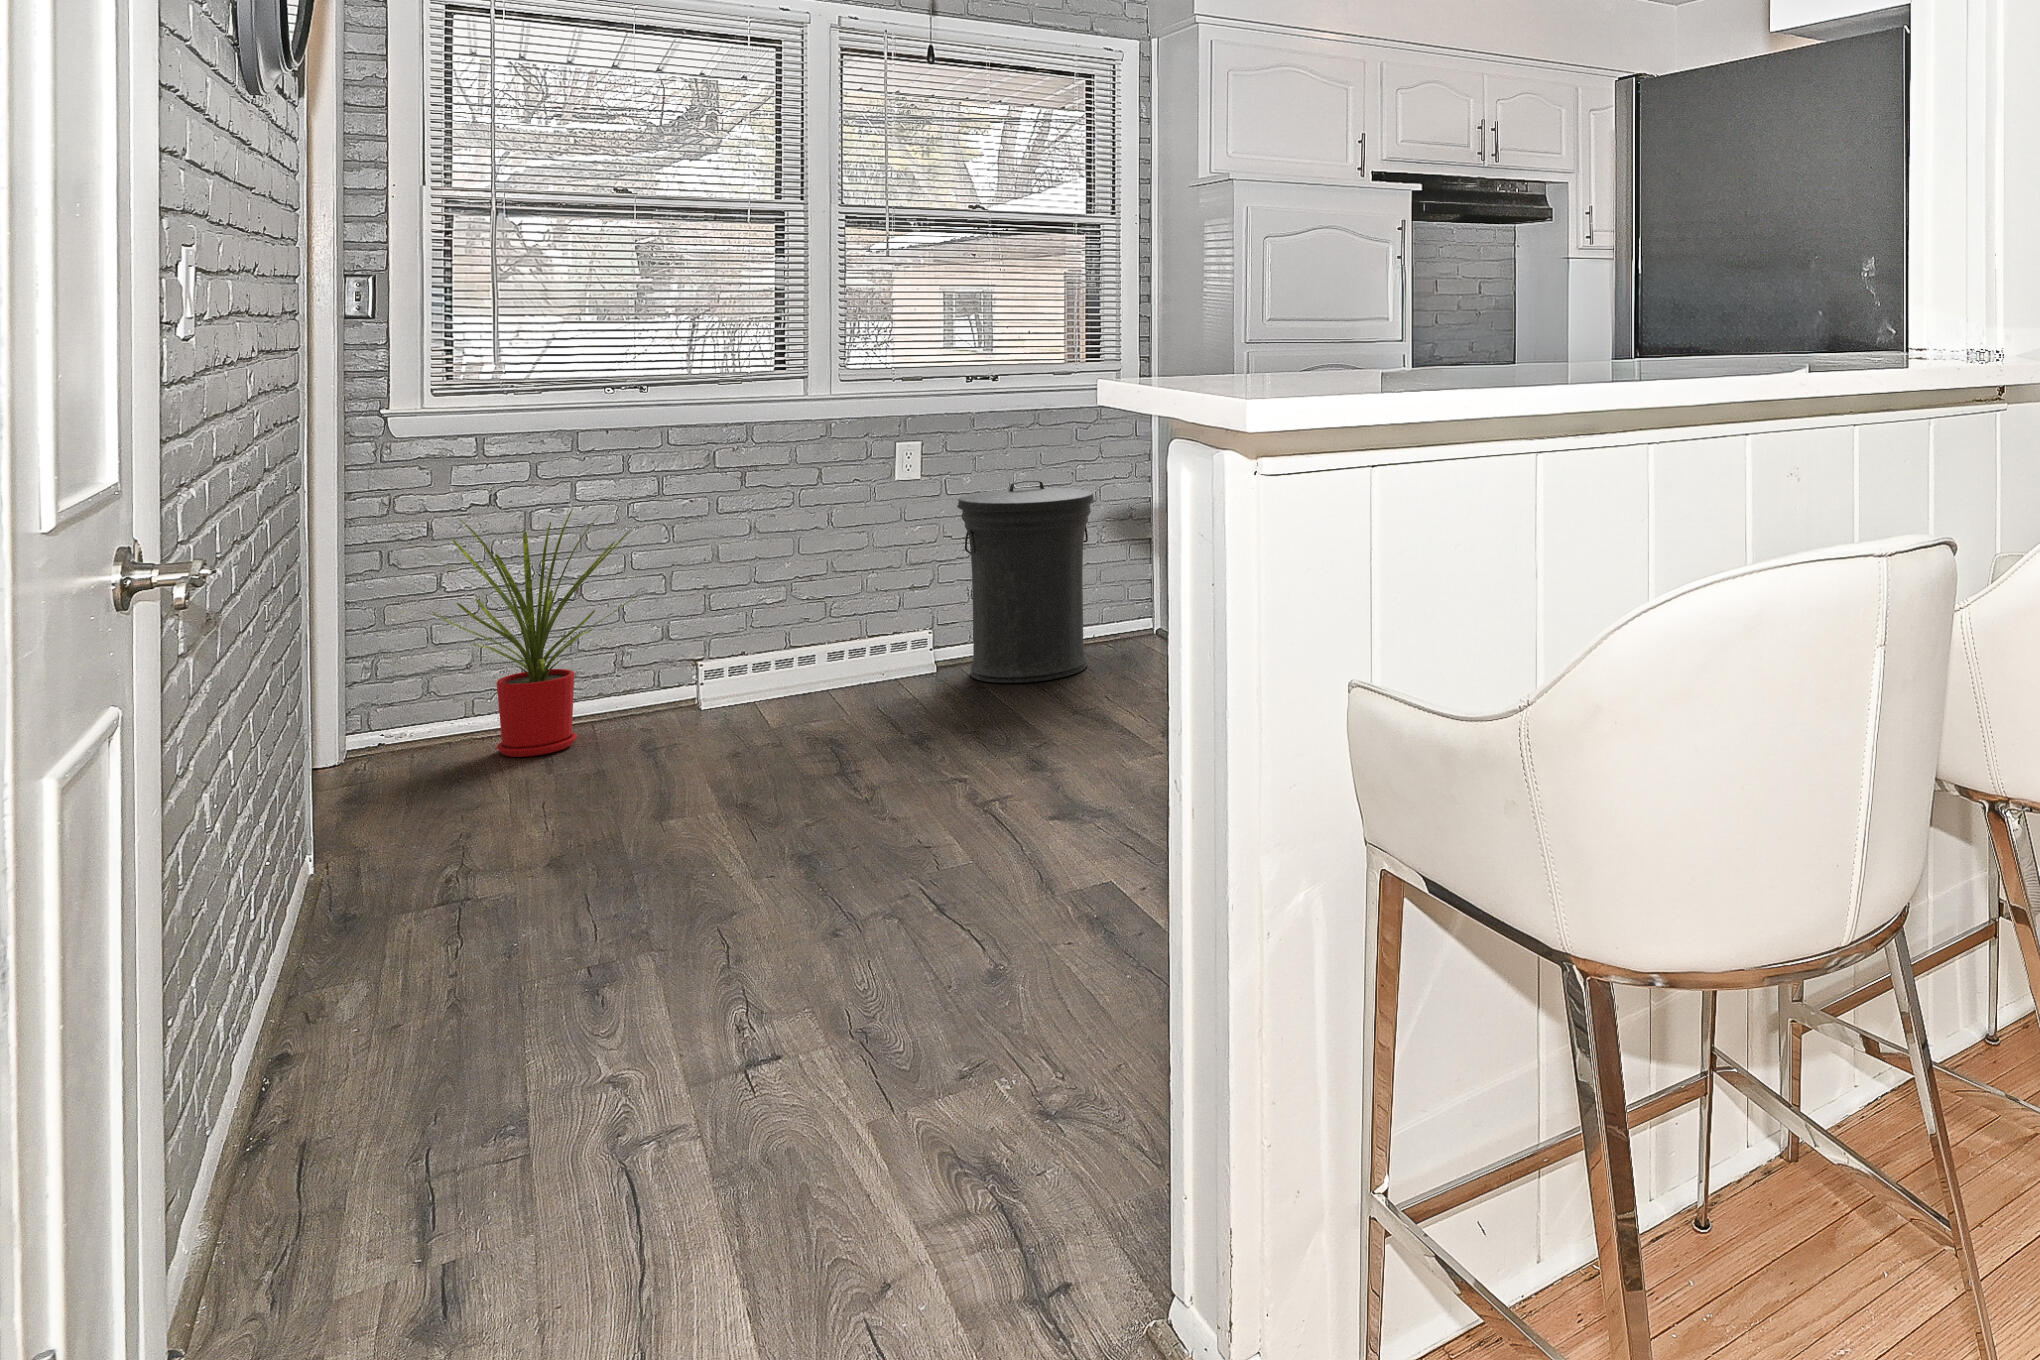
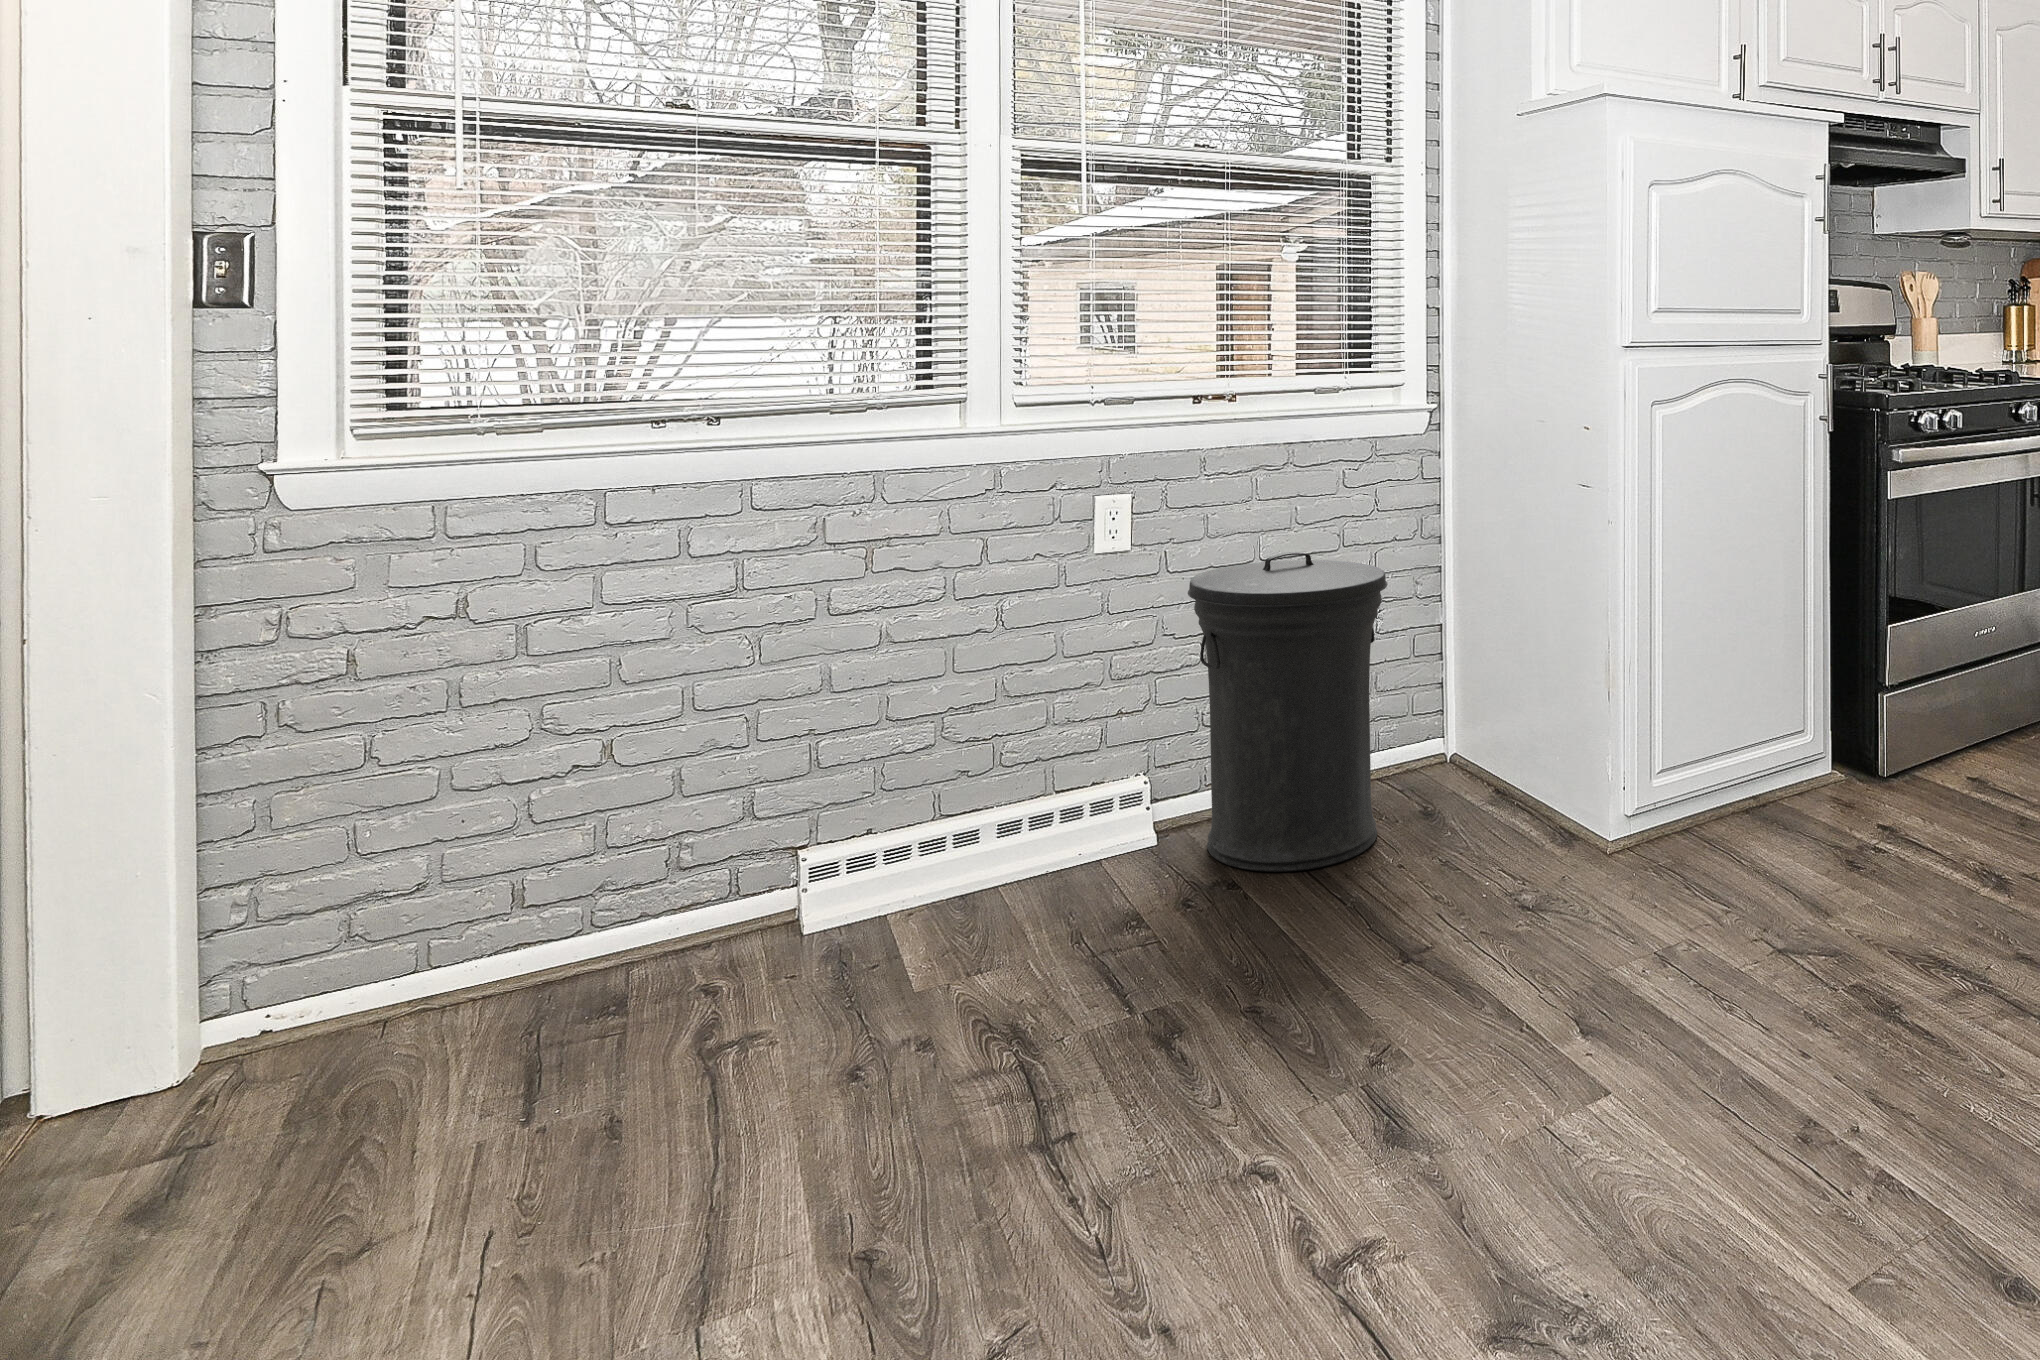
house plant: present [428,508,637,757] -> none [307,620,698,1070]

